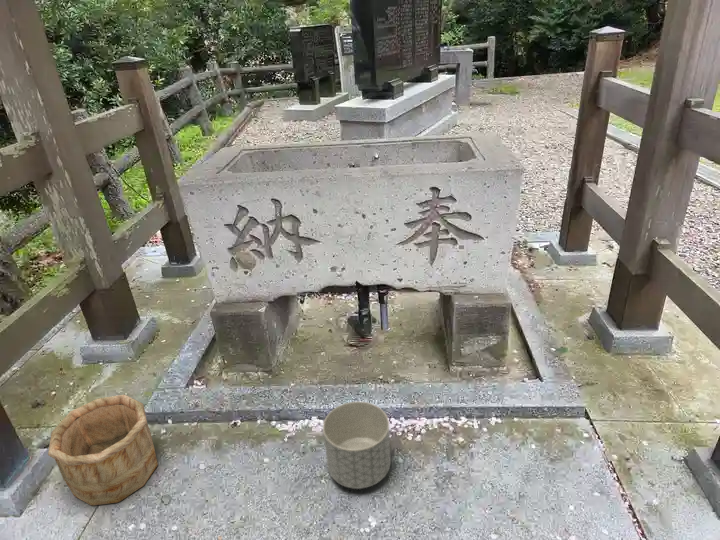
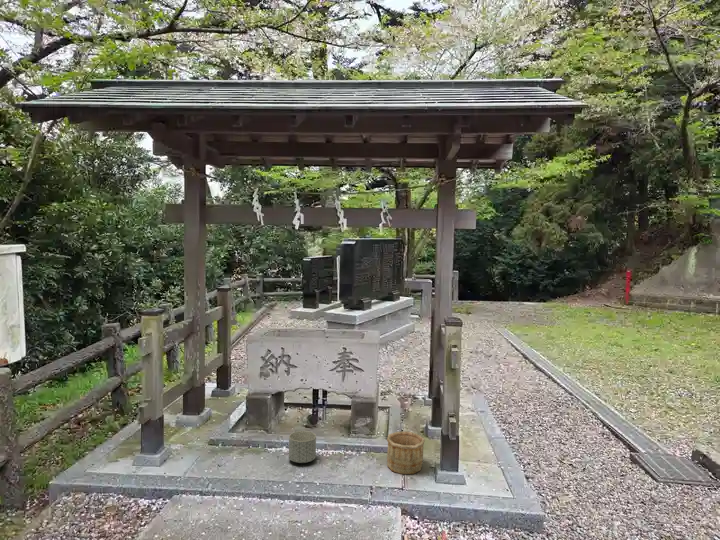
wooden bucket: present [48,395,158,505] -> present [387,431,425,474]

